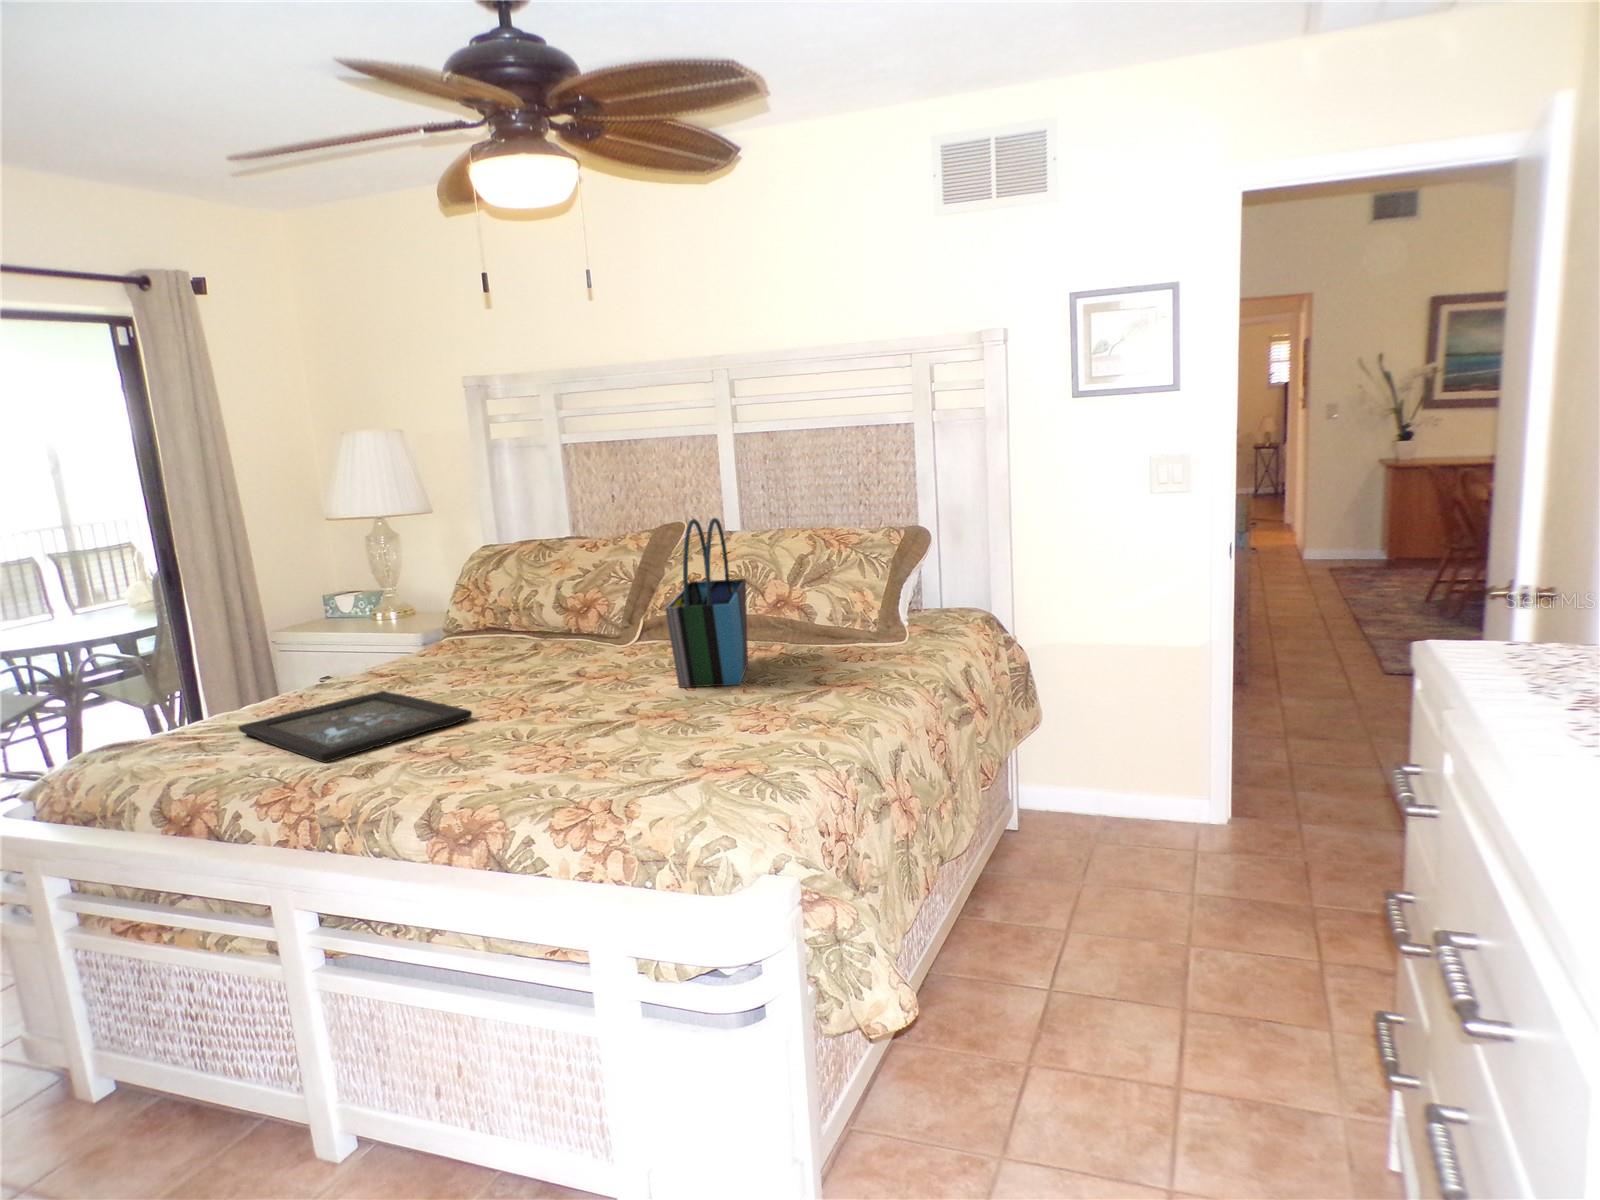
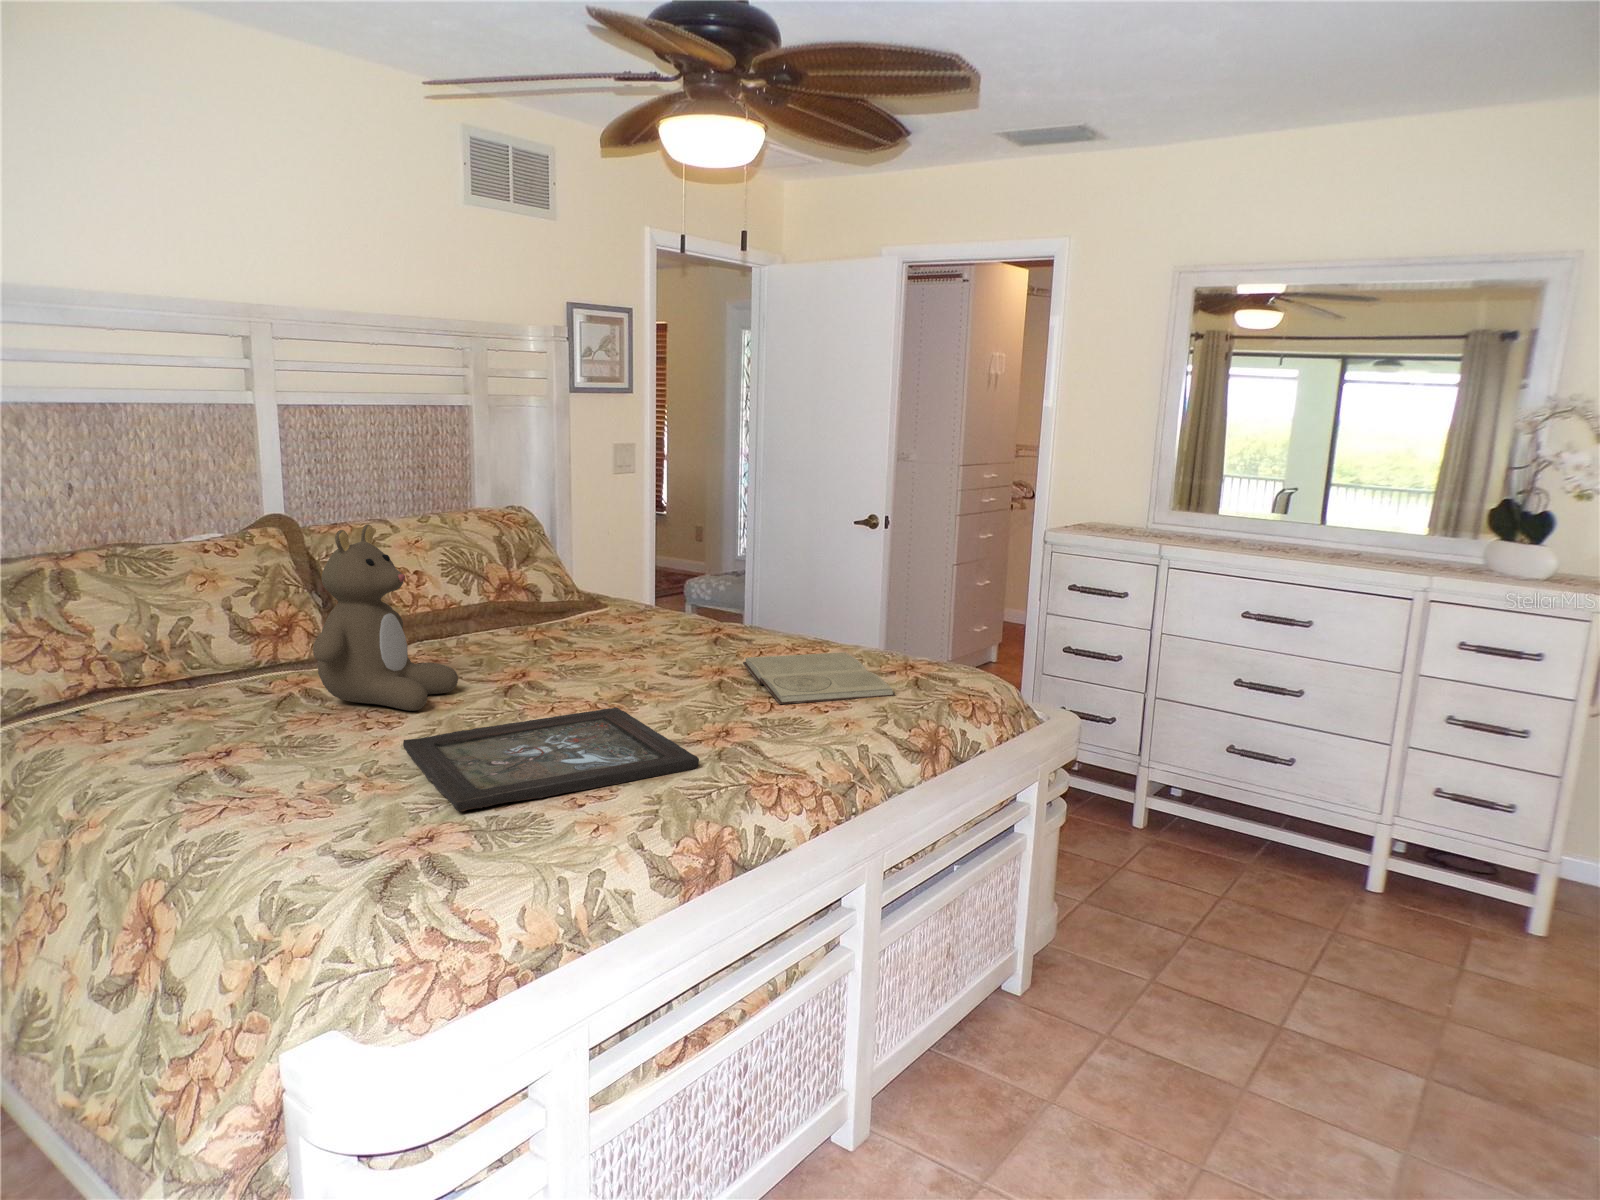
tote bag: present [665,518,748,688] -> none [526,486,693,660]
teddy bear: none [459,540,568,679] -> present [313,525,458,711]
book: none [524,708,718,783] -> present [743,652,896,704]

